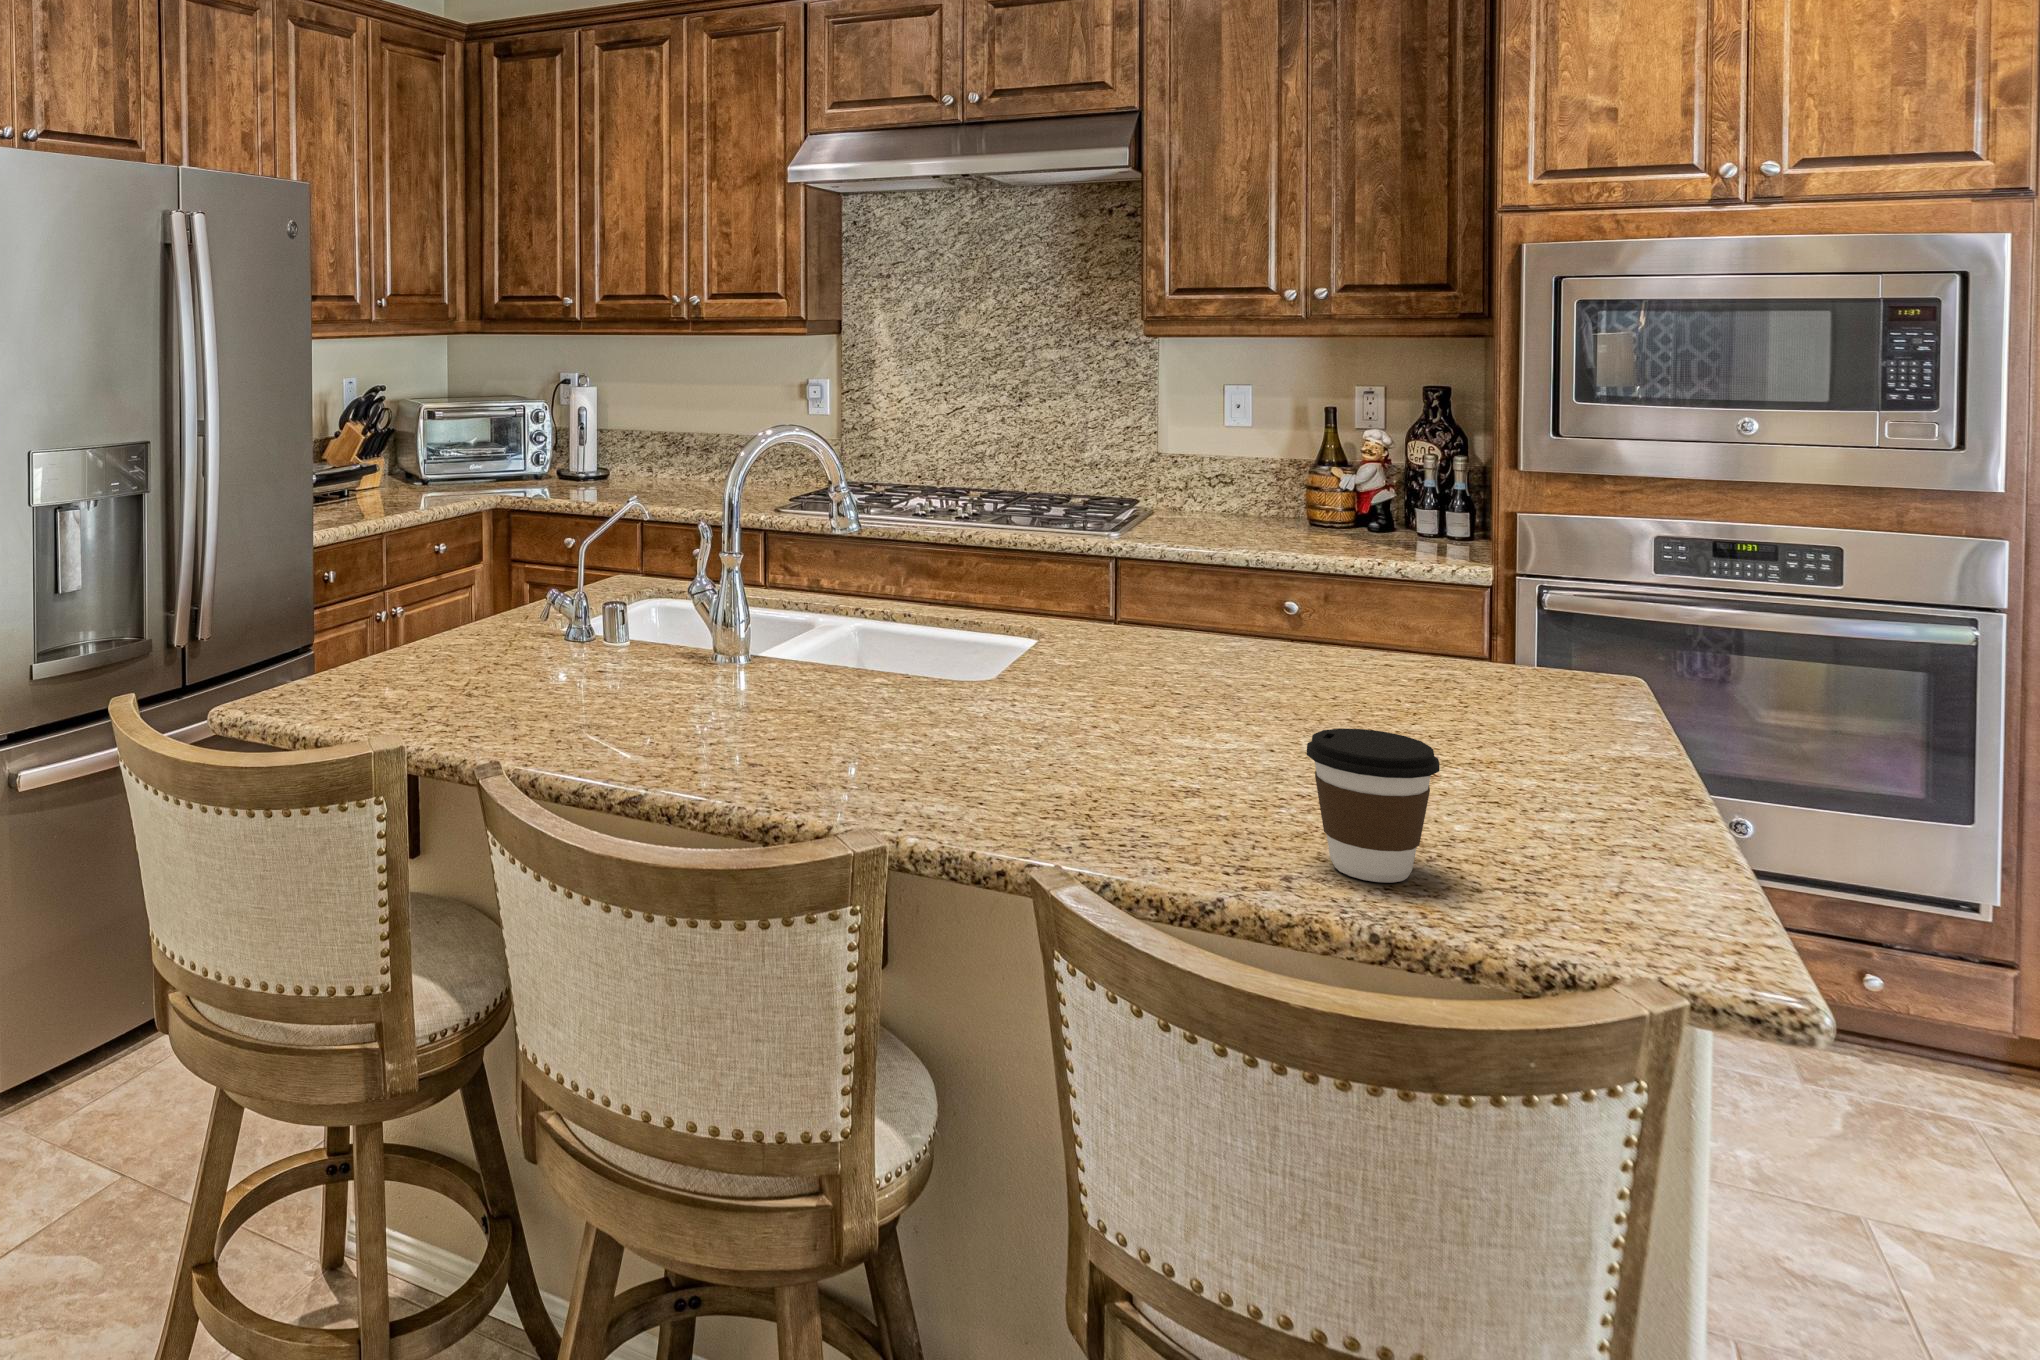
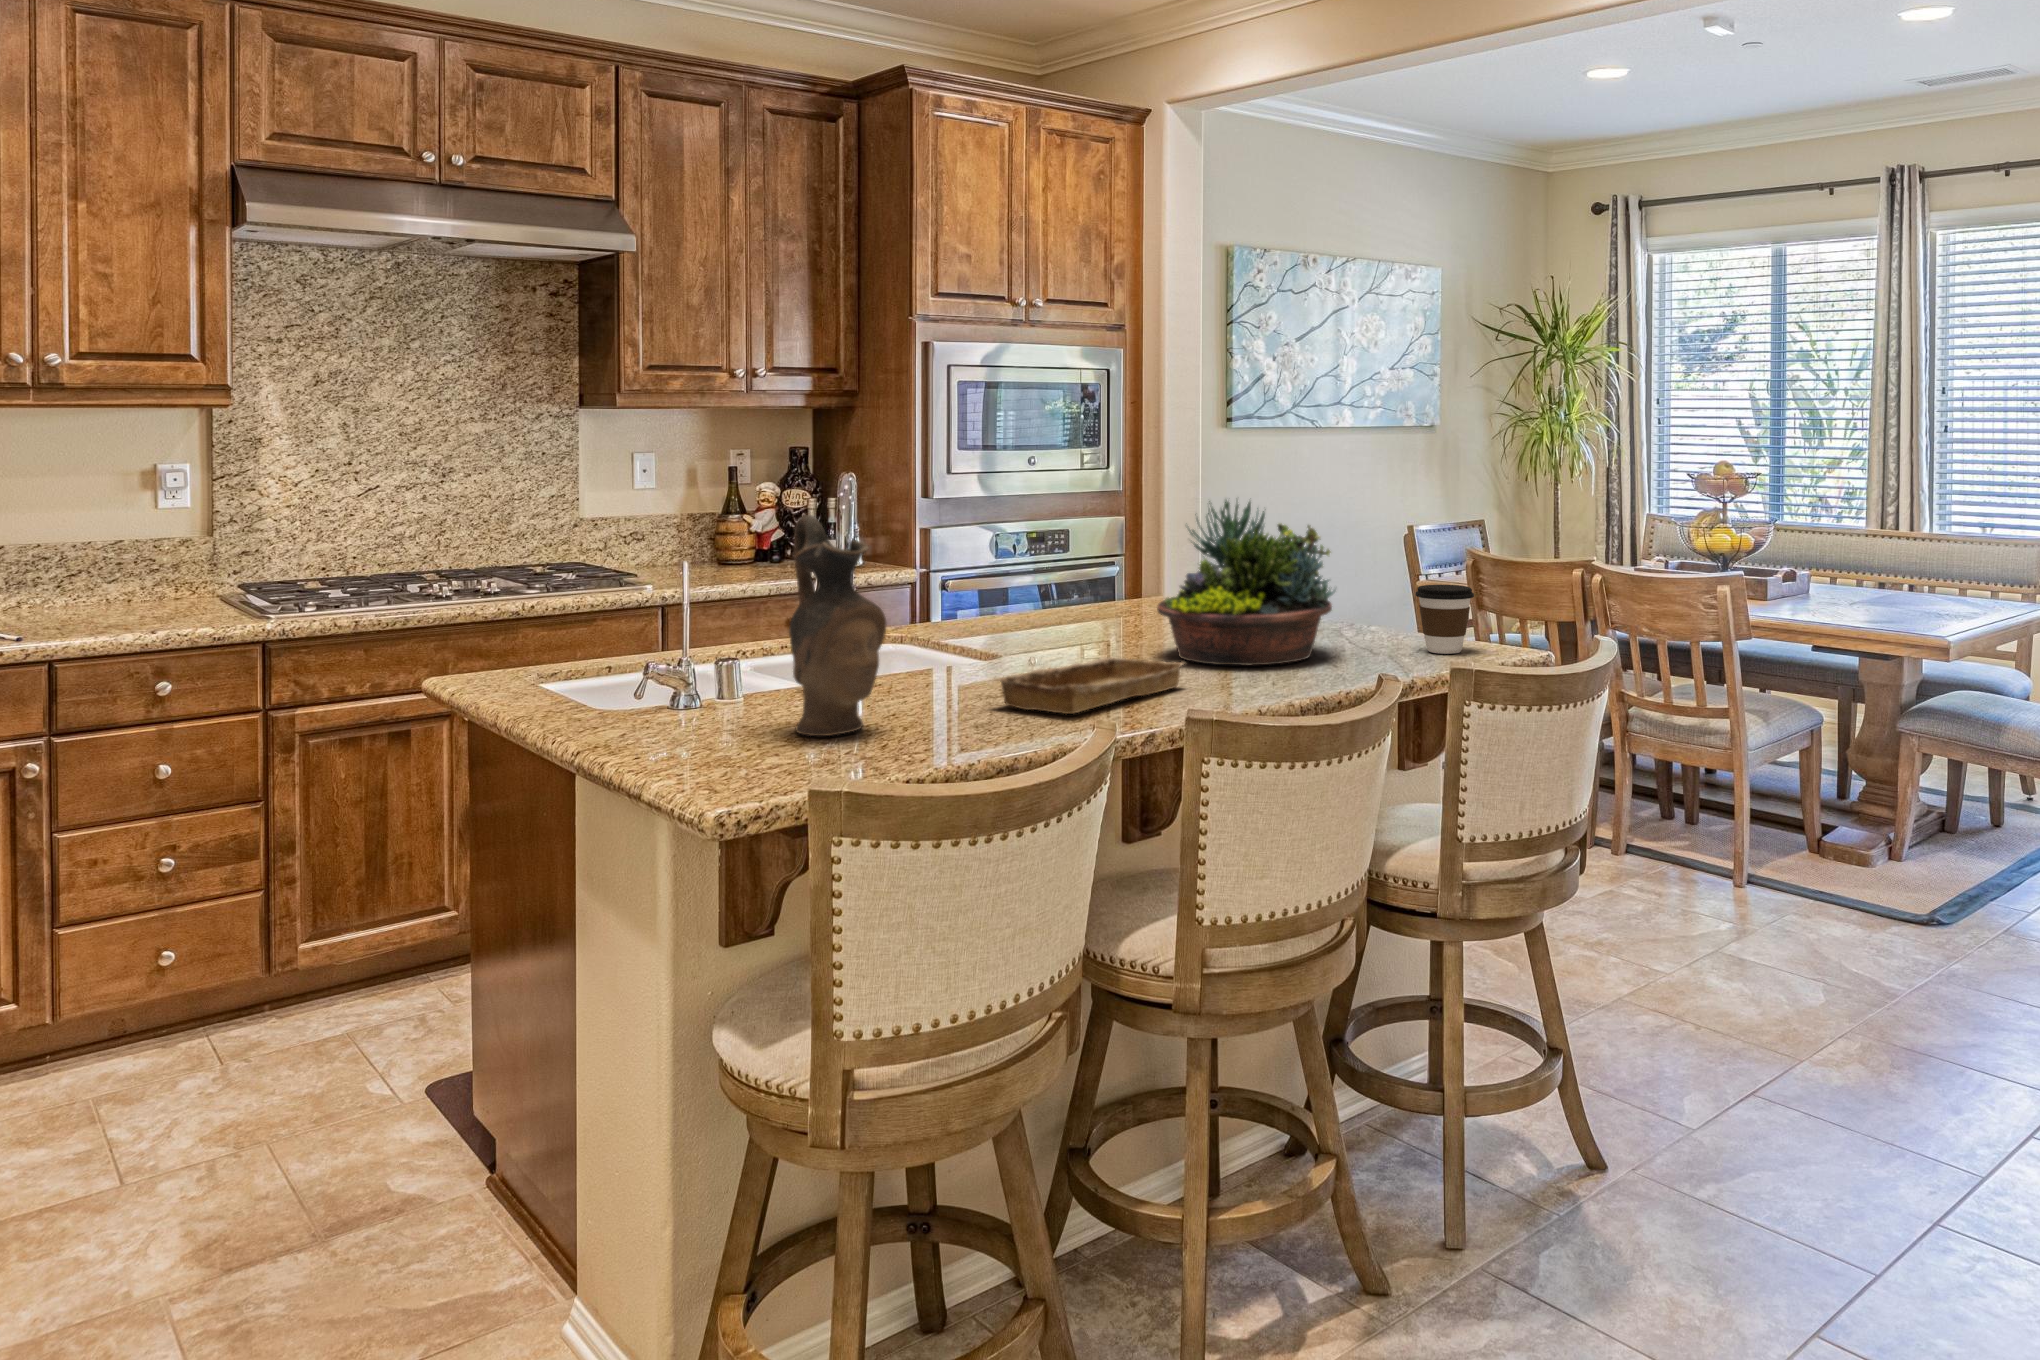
ceramic pitcher: none [362,470,450,689] -> present [789,515,887,736]
succulent planter: none [921,507,1233,792] -> present [1157,500,1335,665]
tray: none [528,676,792,756] -> present [998,658,1183,714]

